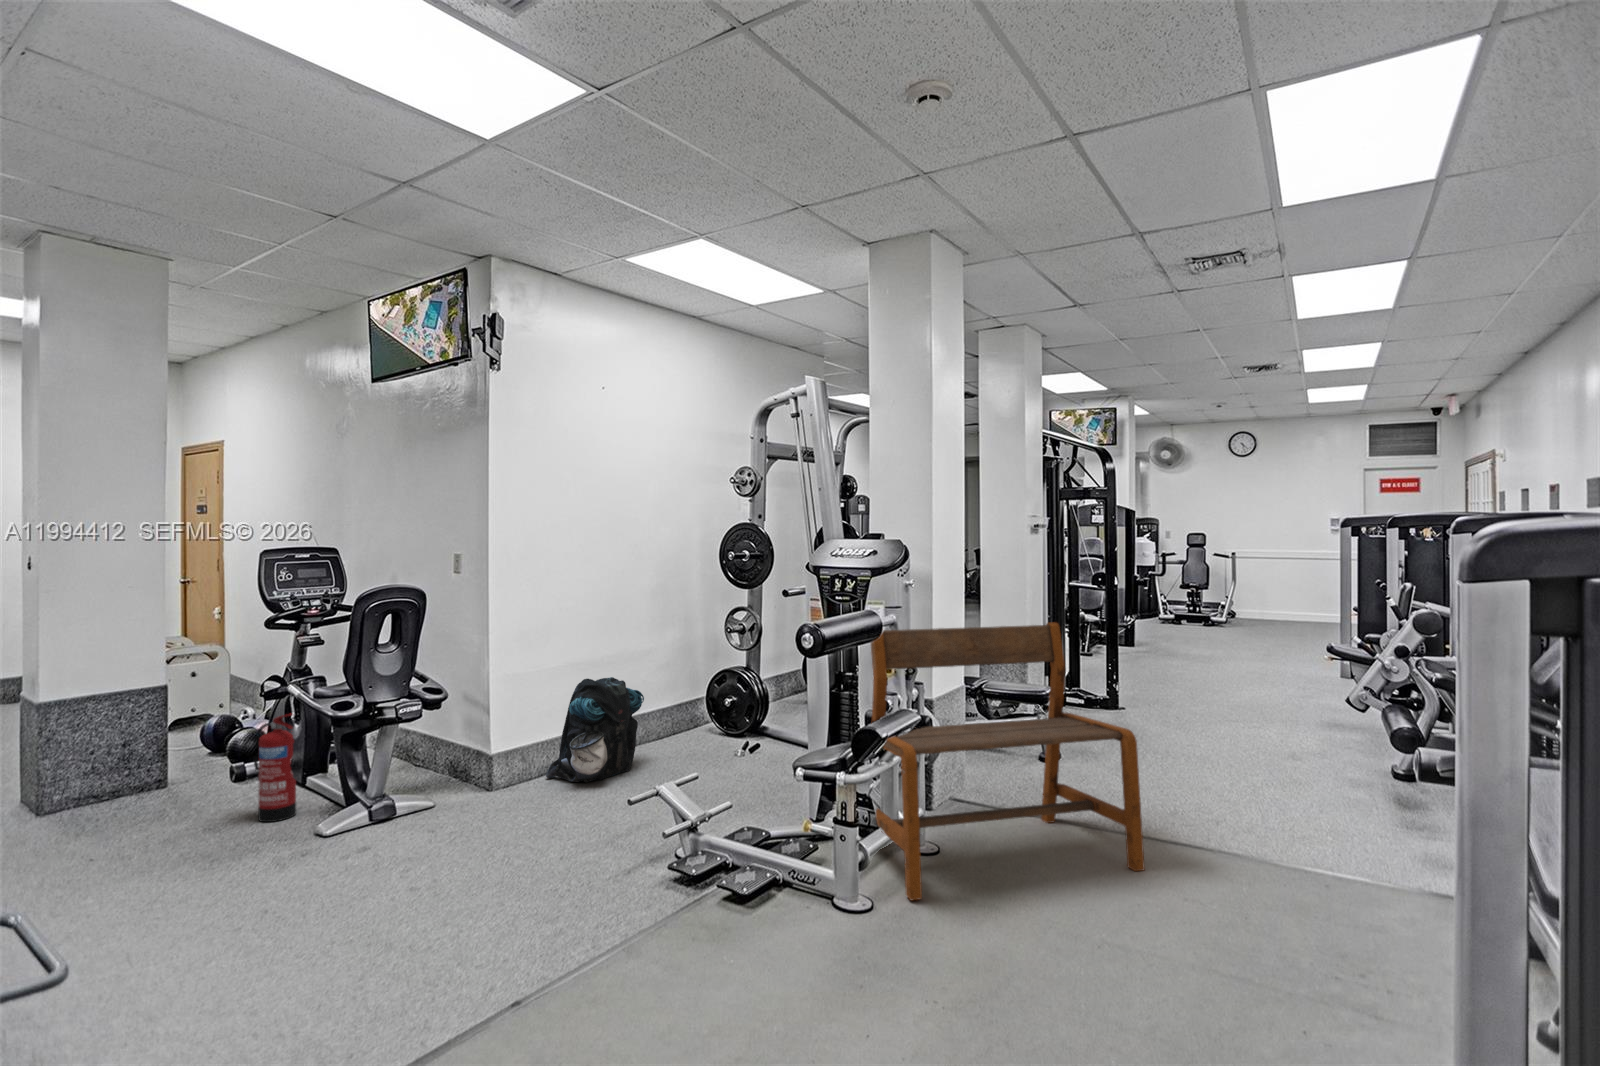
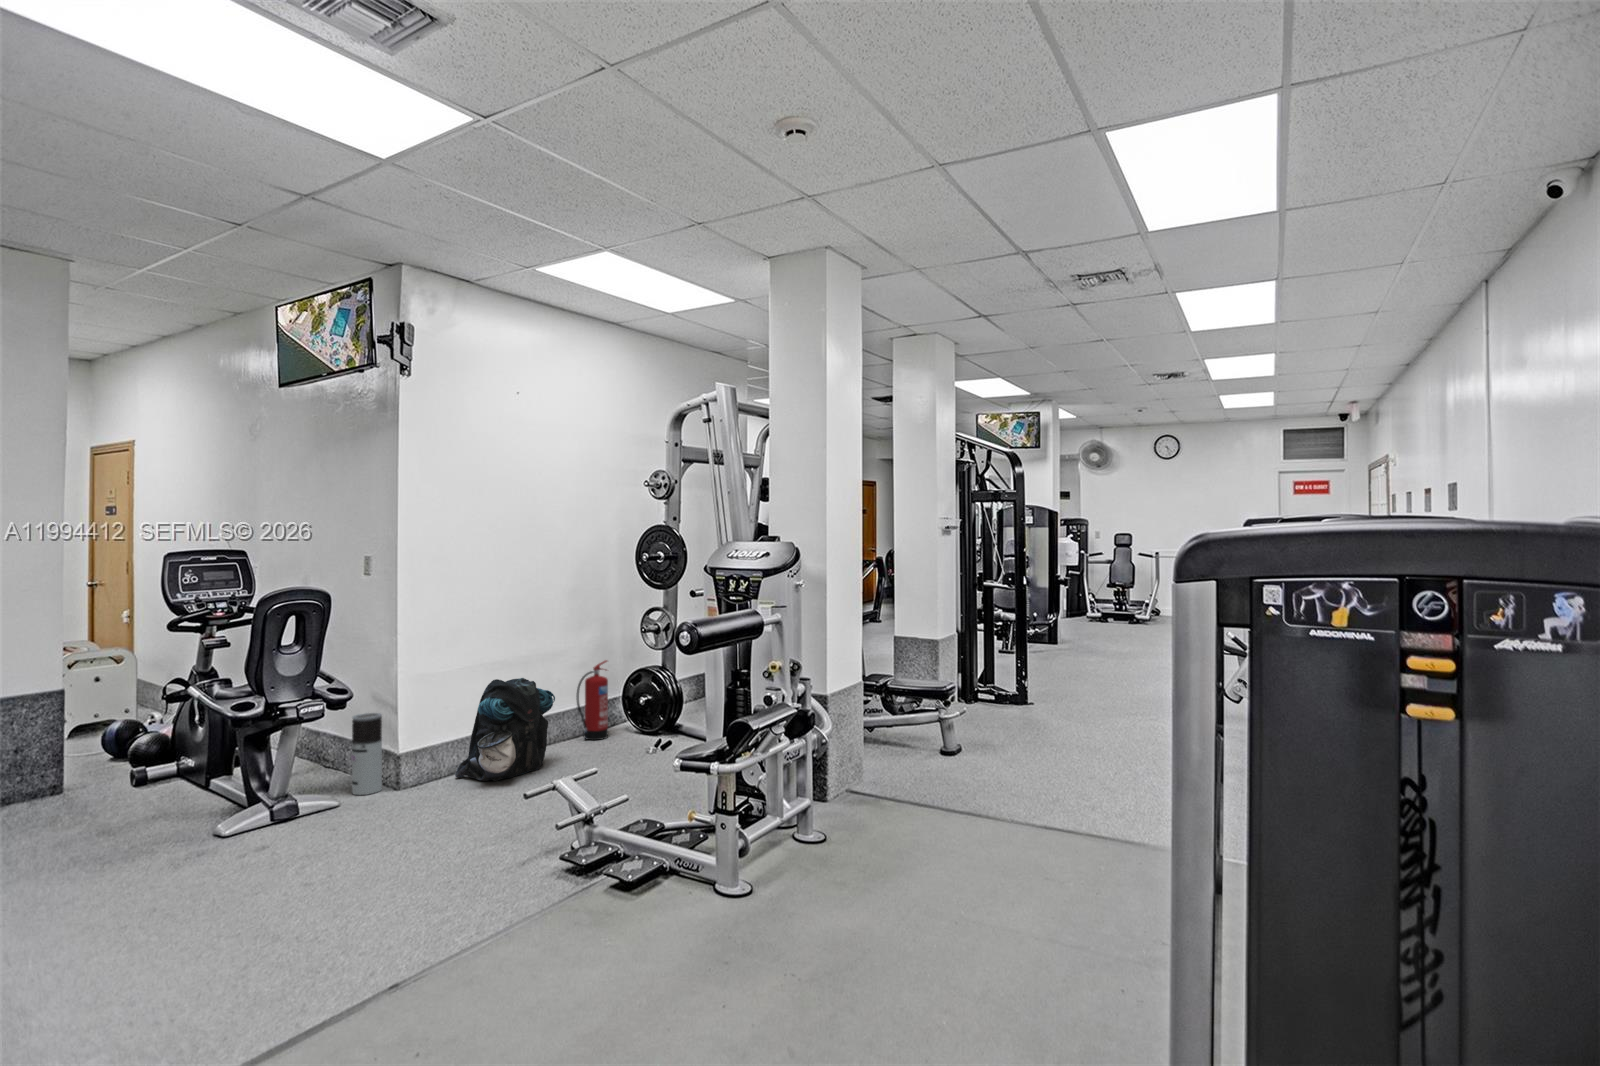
bench: present [871,622,1145,900] -> none [752,622,1009,881]
air purifier: none [445,712,475,795] -> present [351,713,382,795]
fire extinguisher: present [254,714,296,822] -> present [576,660,608,740]

